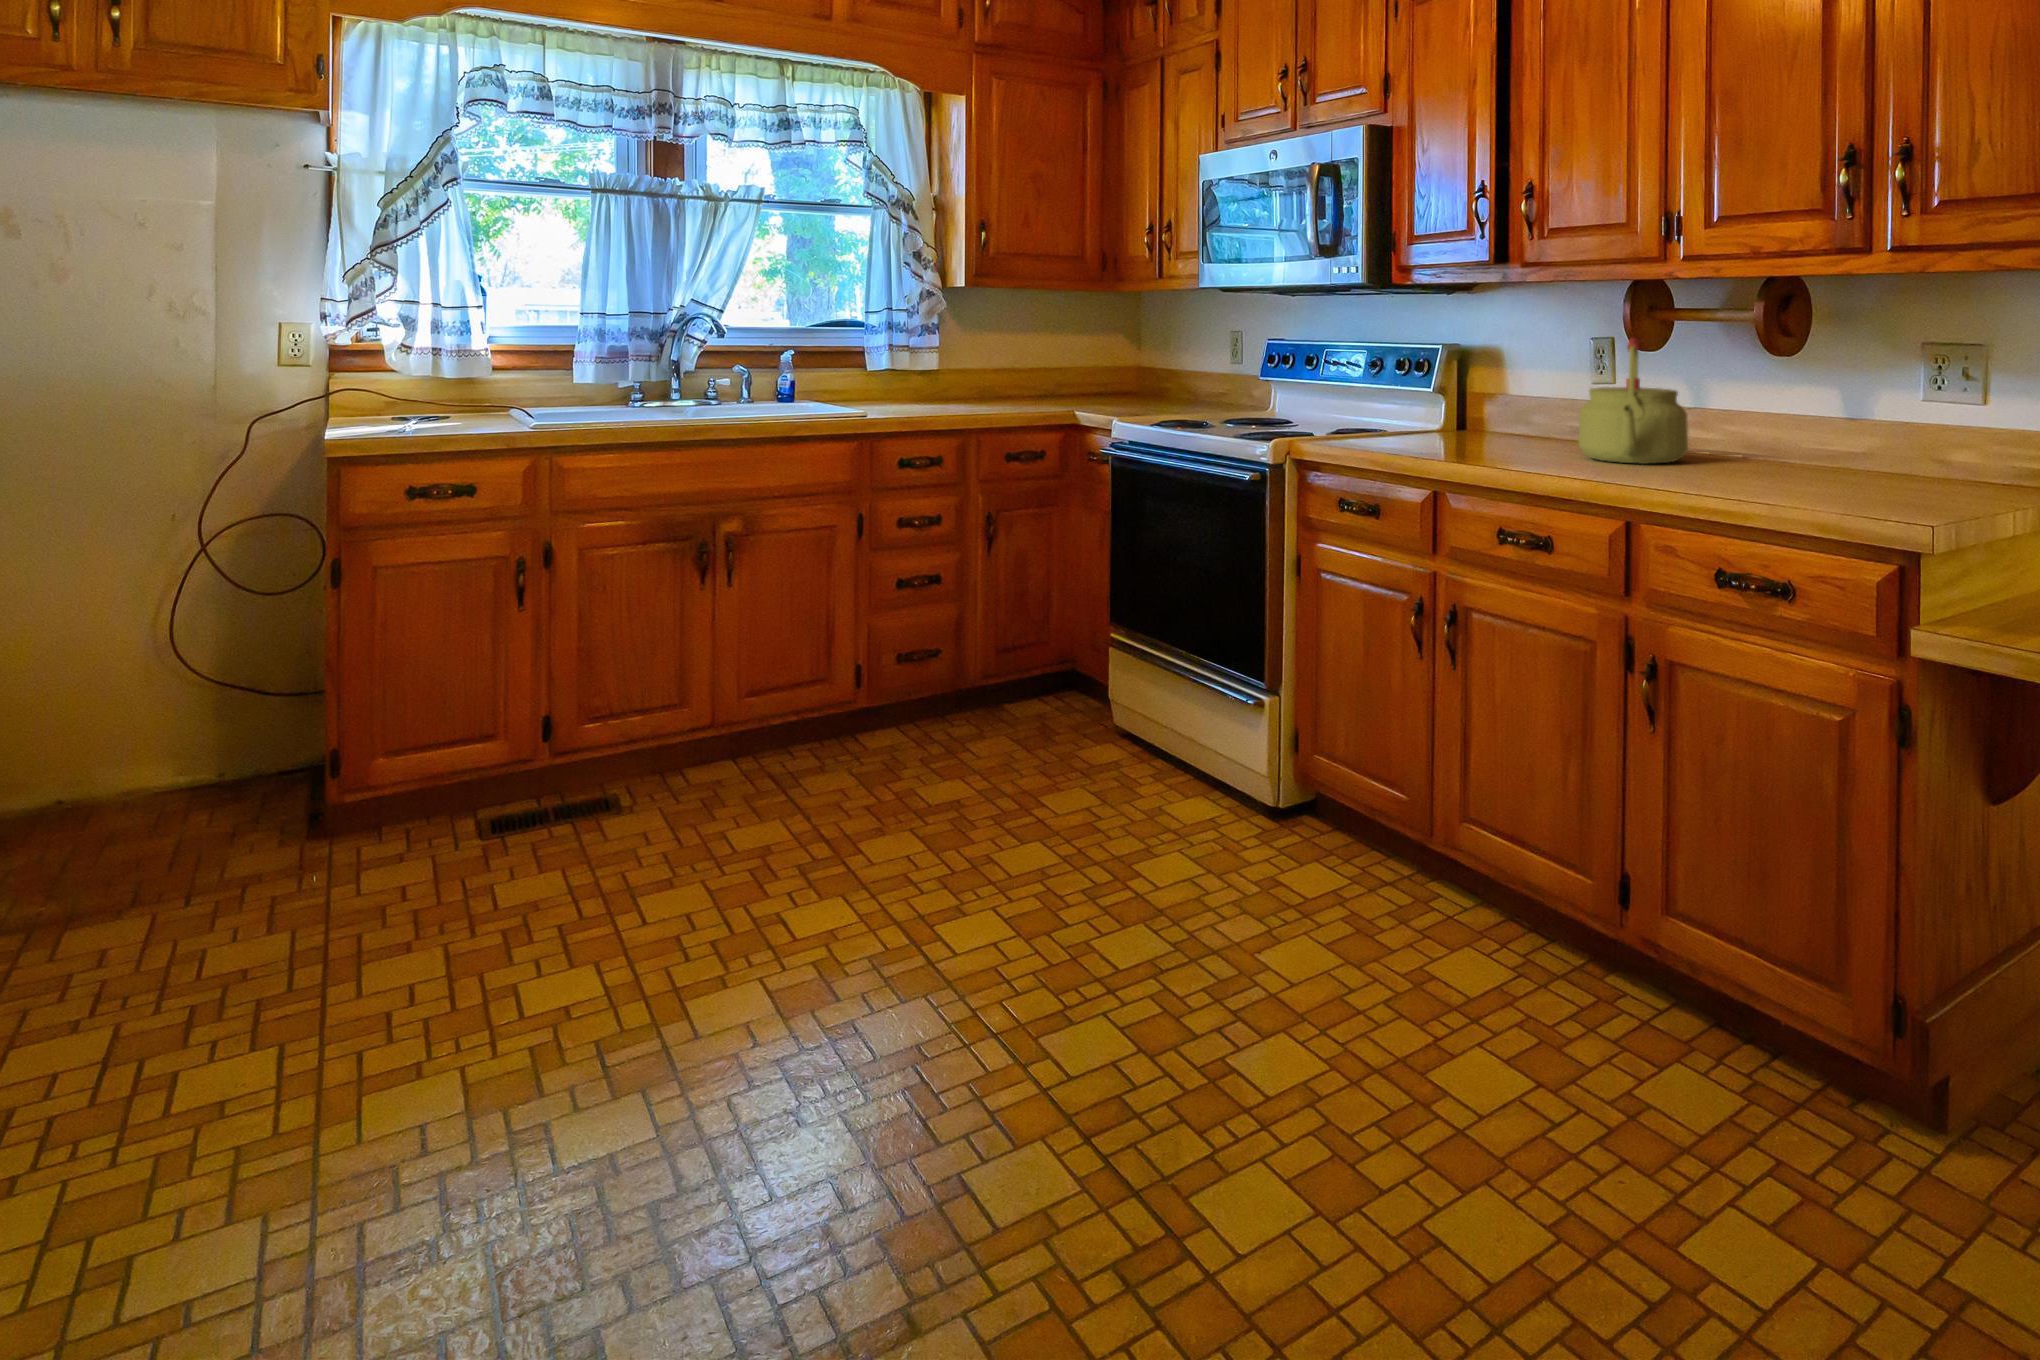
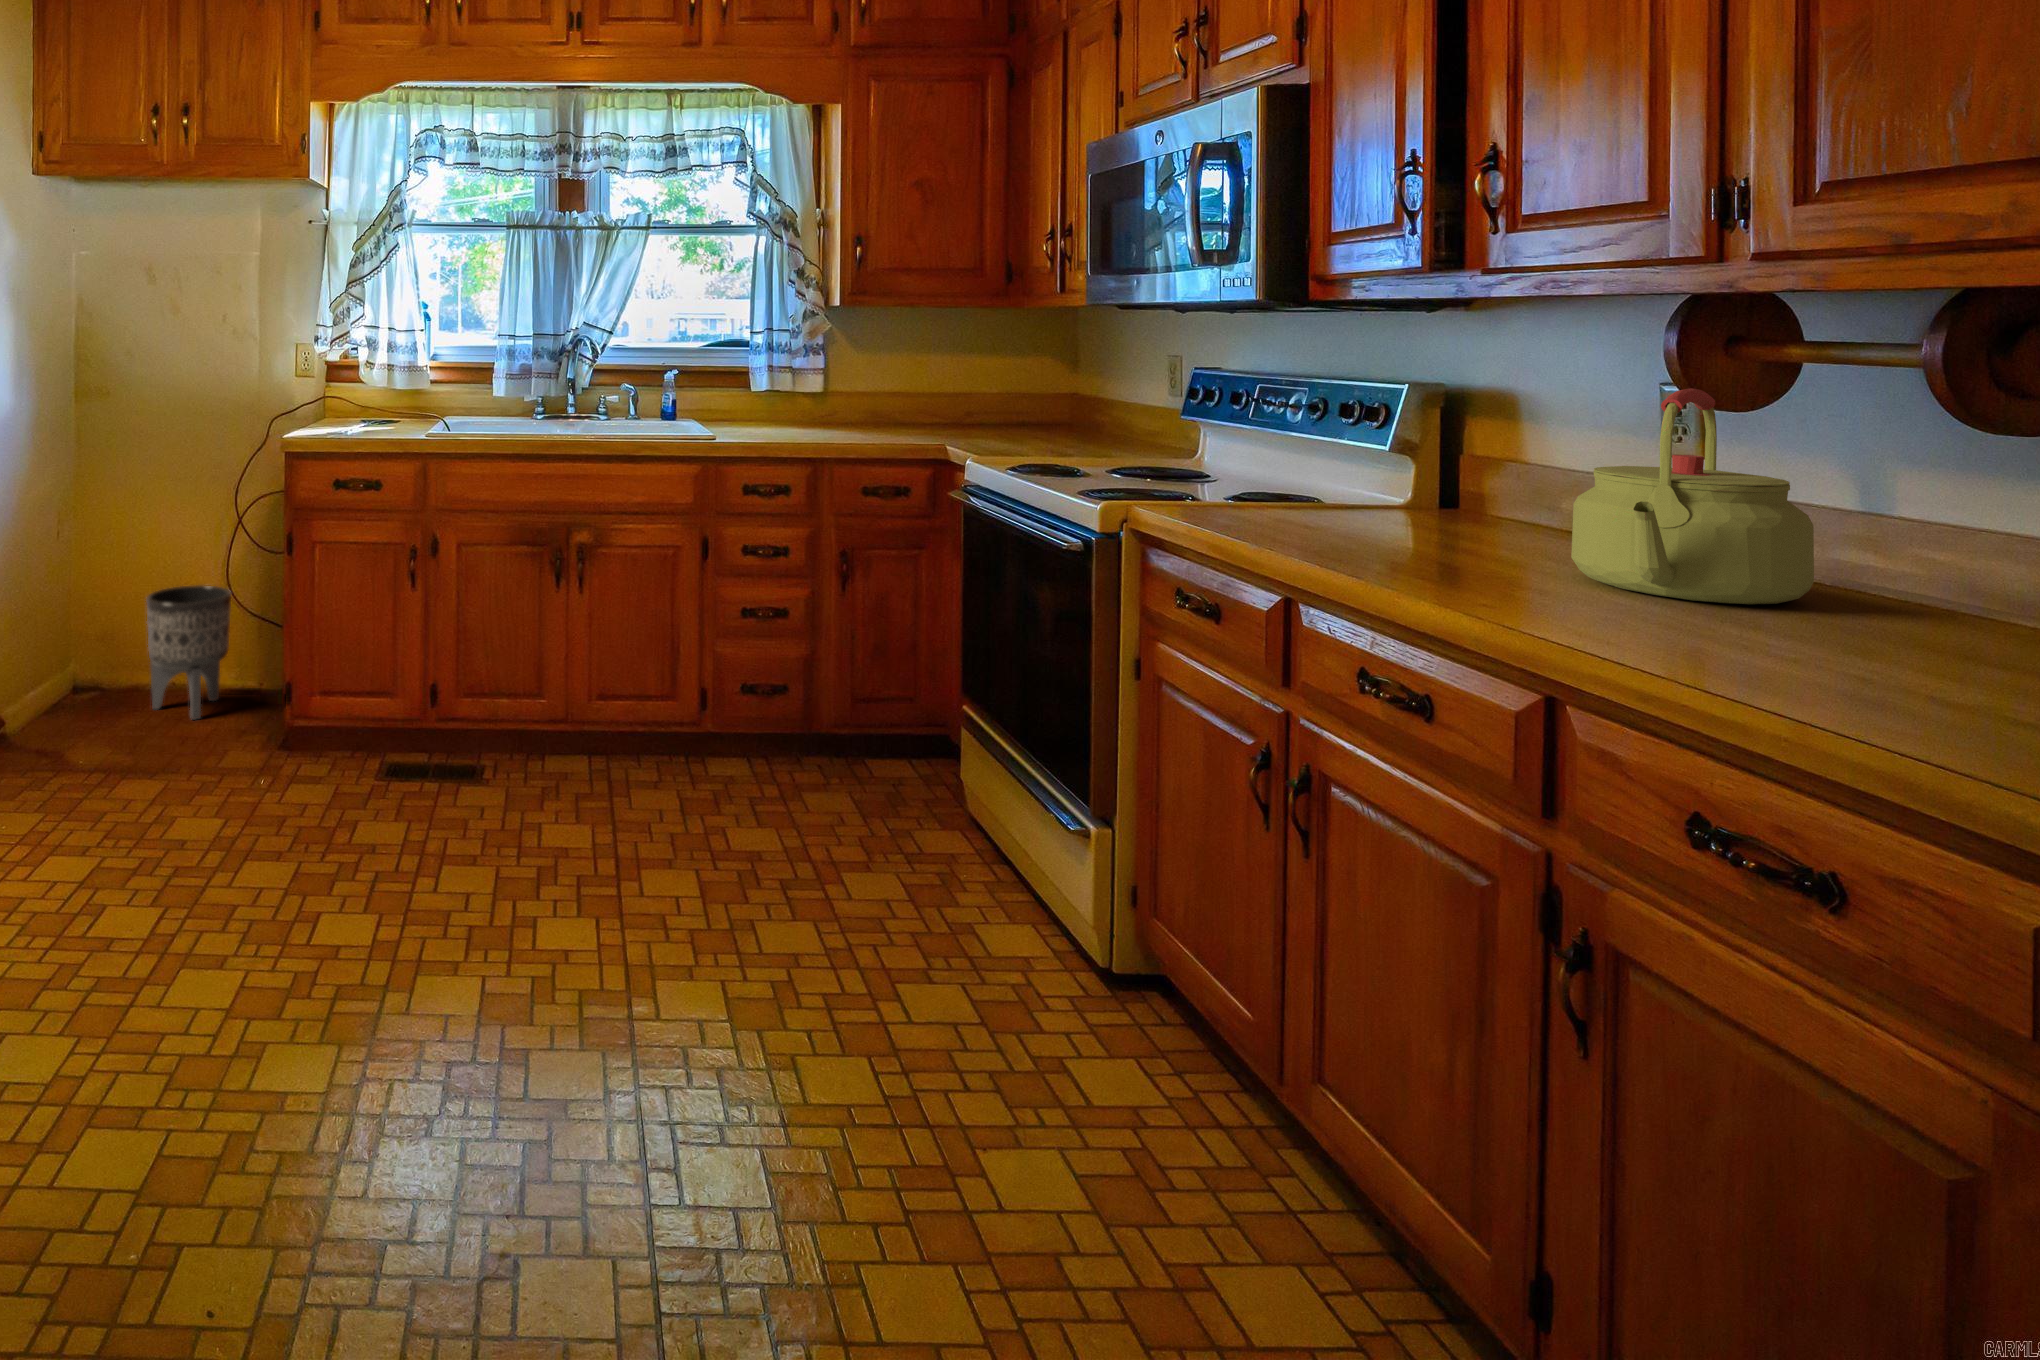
planter: none [27,662,184,852] -> present [147,585,231,719]

